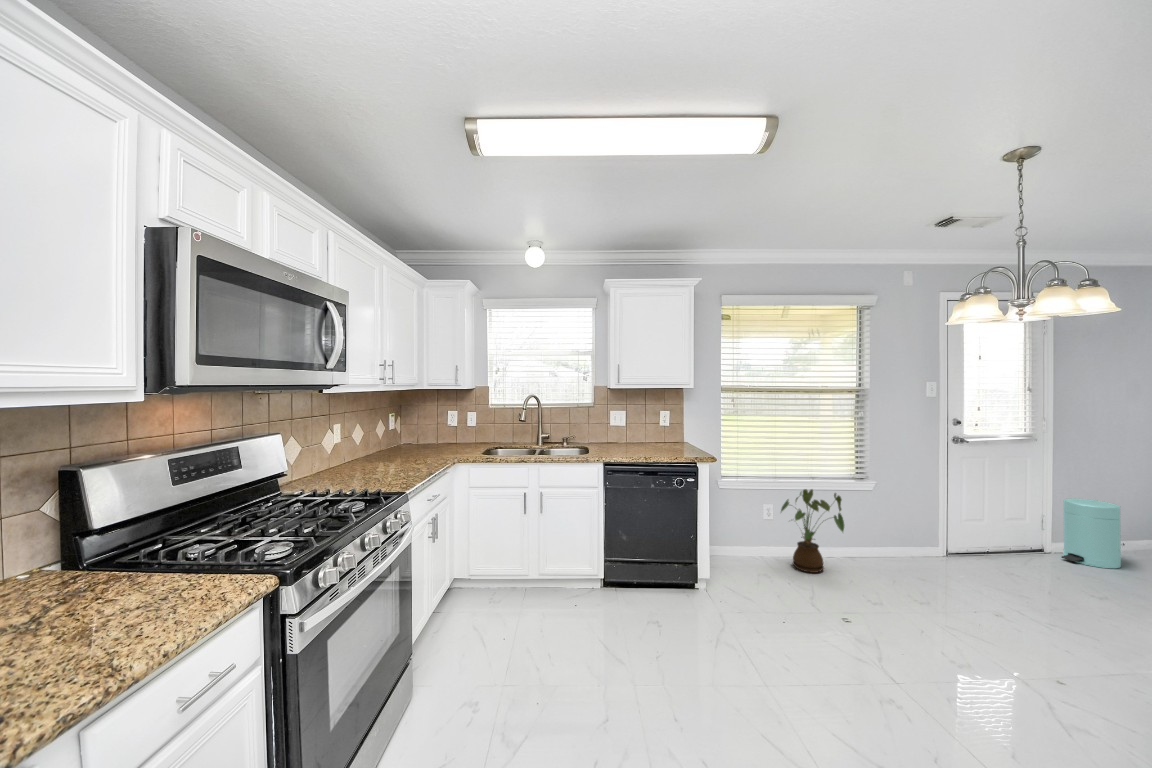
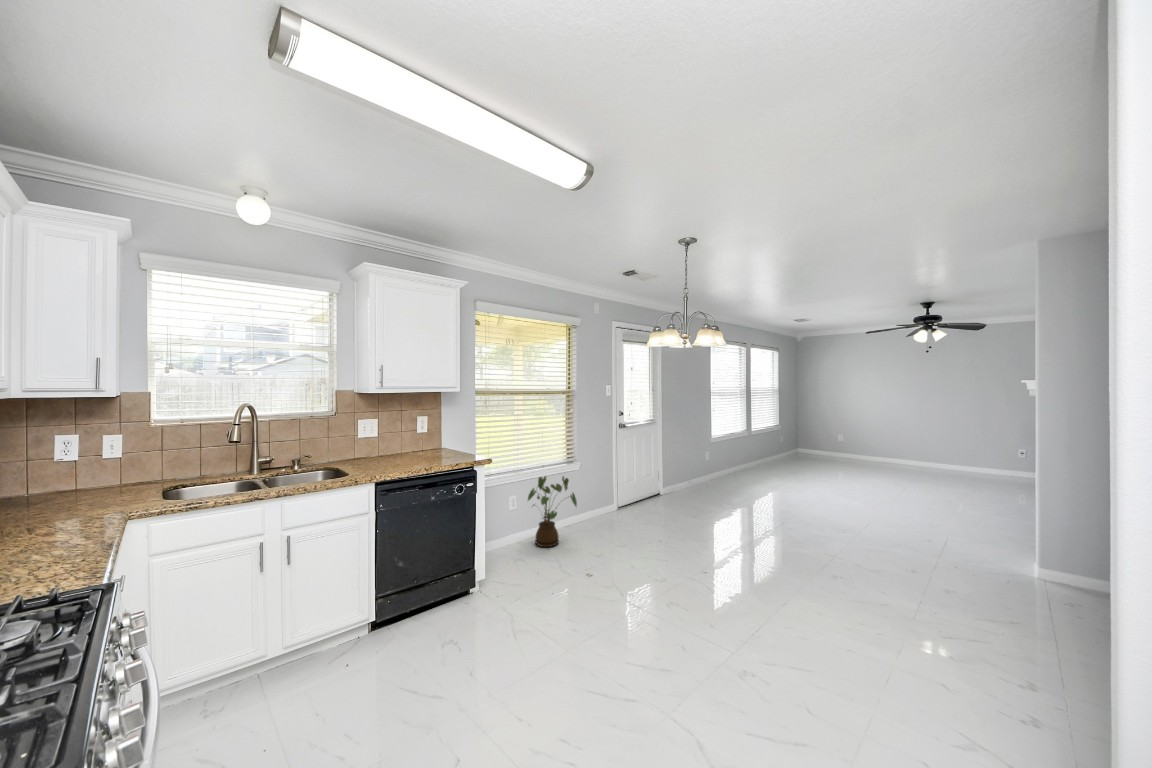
trash can: present [1061,498,1121,568] -> none [667,456,691,497]

